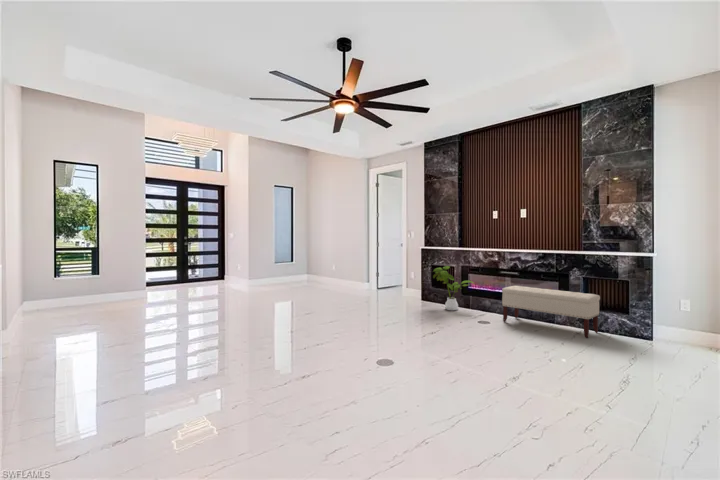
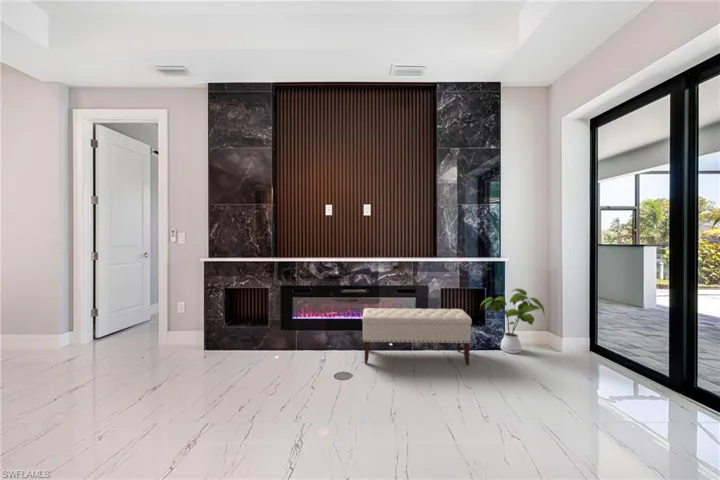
house plant: present [433,266,473,310] -> present [481,288,545,353]

